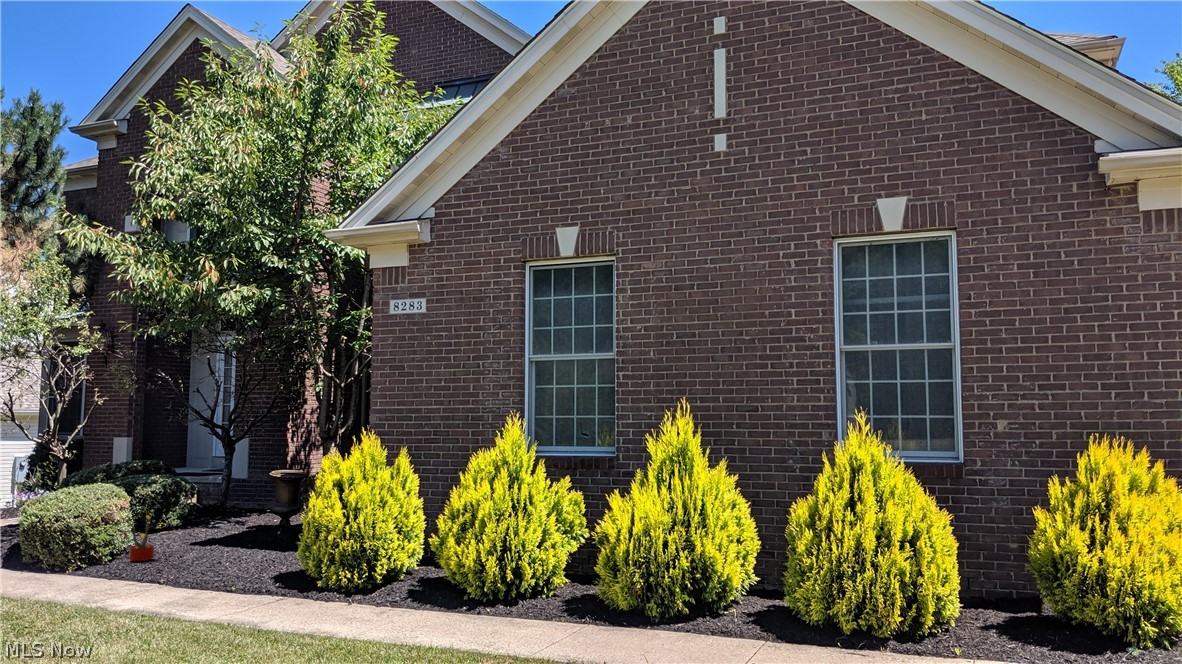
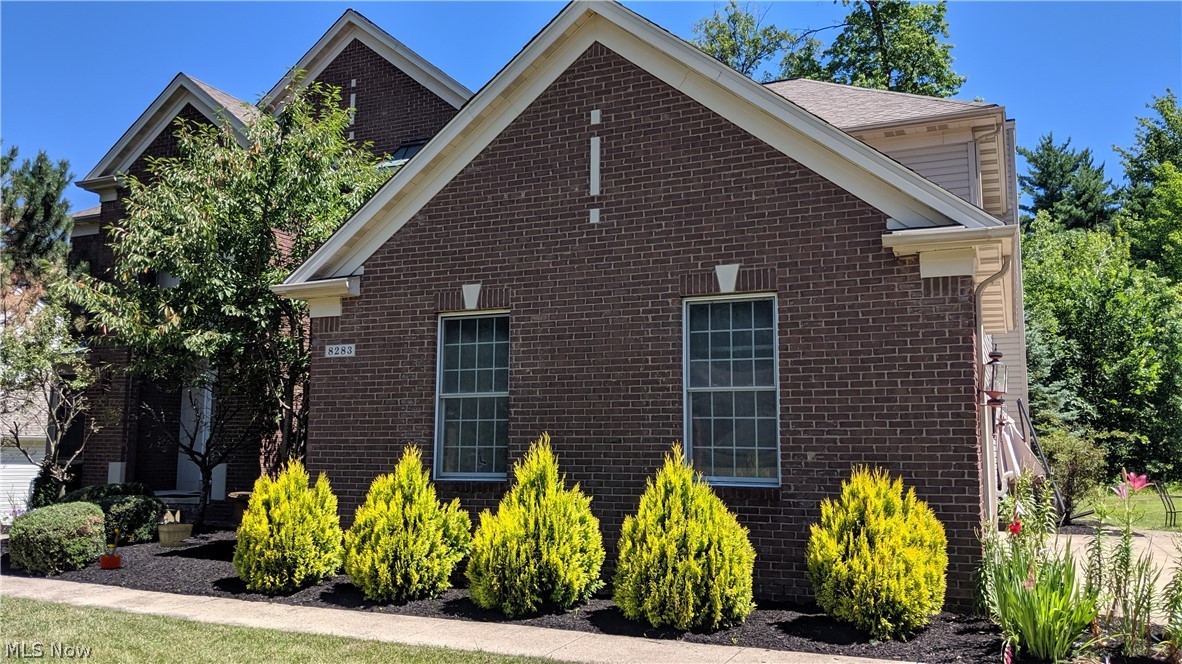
wooden bucket: none [186,501,224,534] -> present [159,521,192,547]

